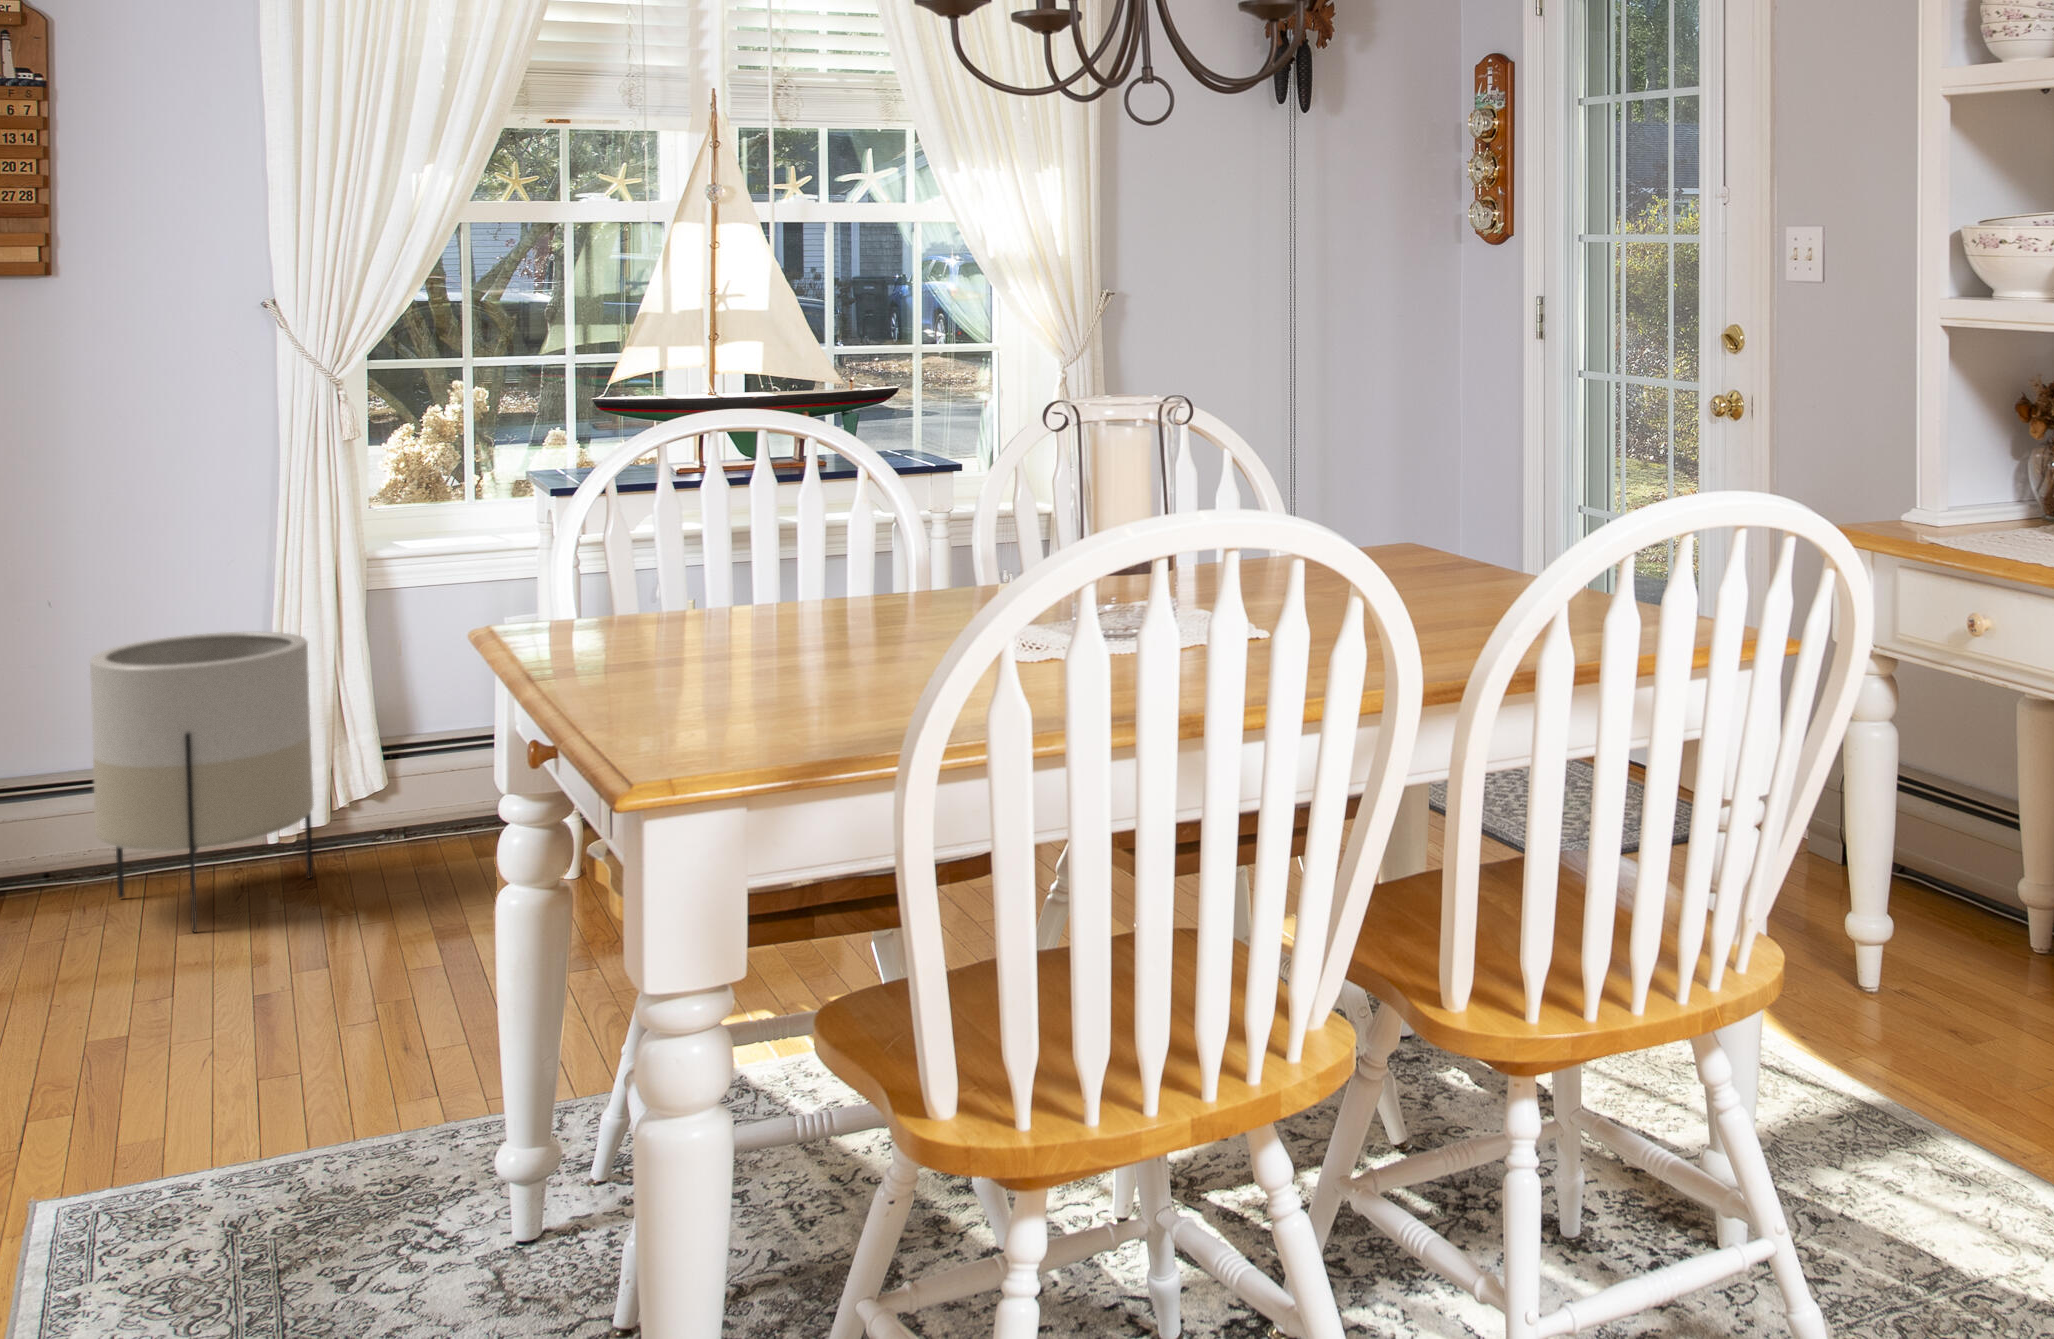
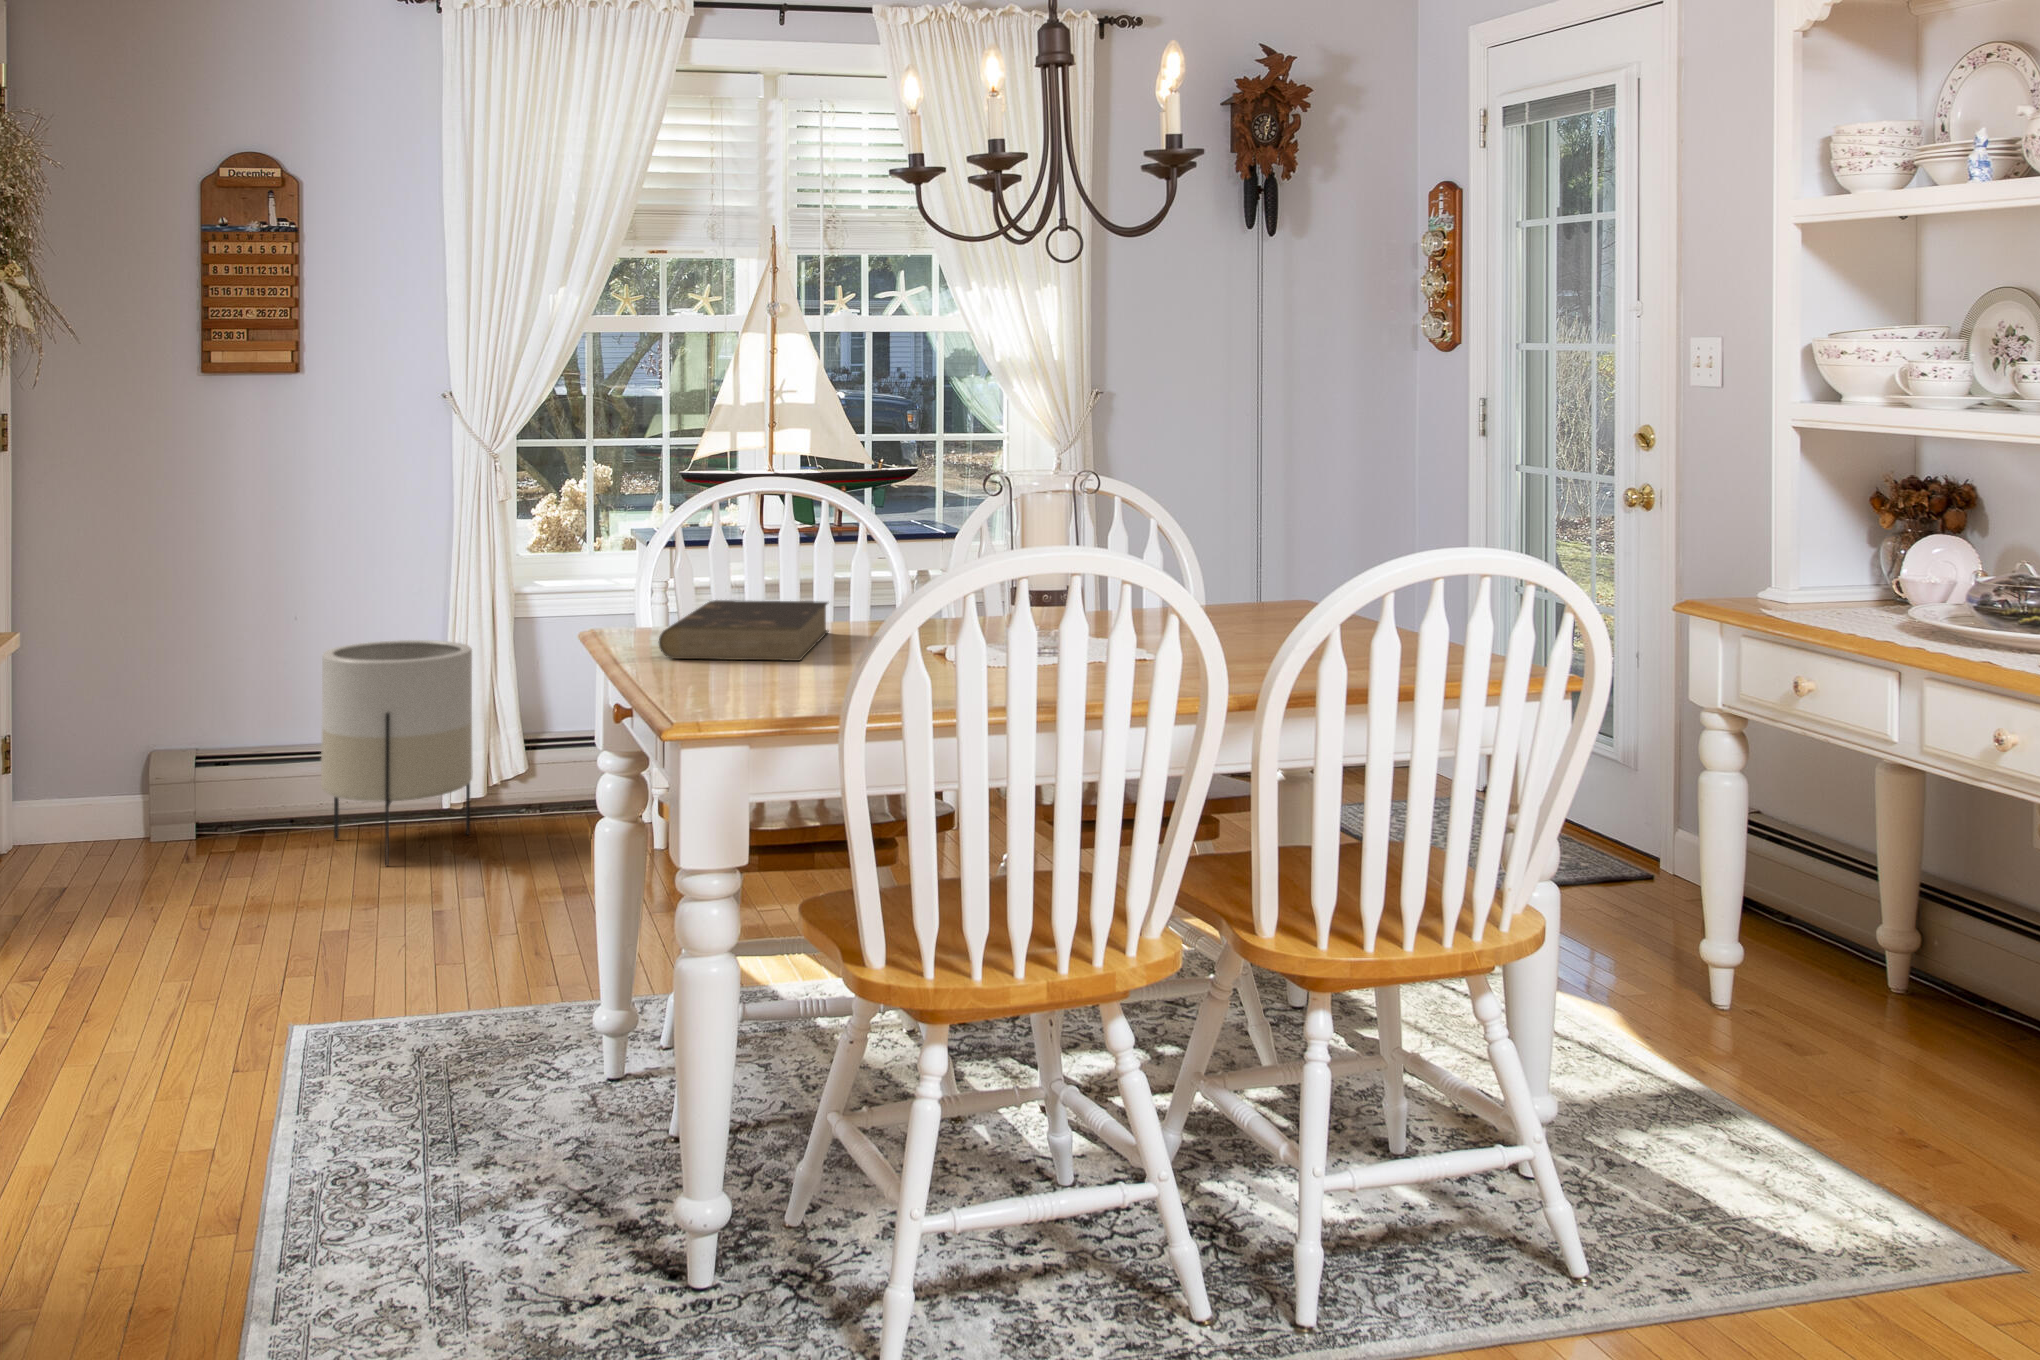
book: none [580,583,816,679] -> present [659,600,828,661]

